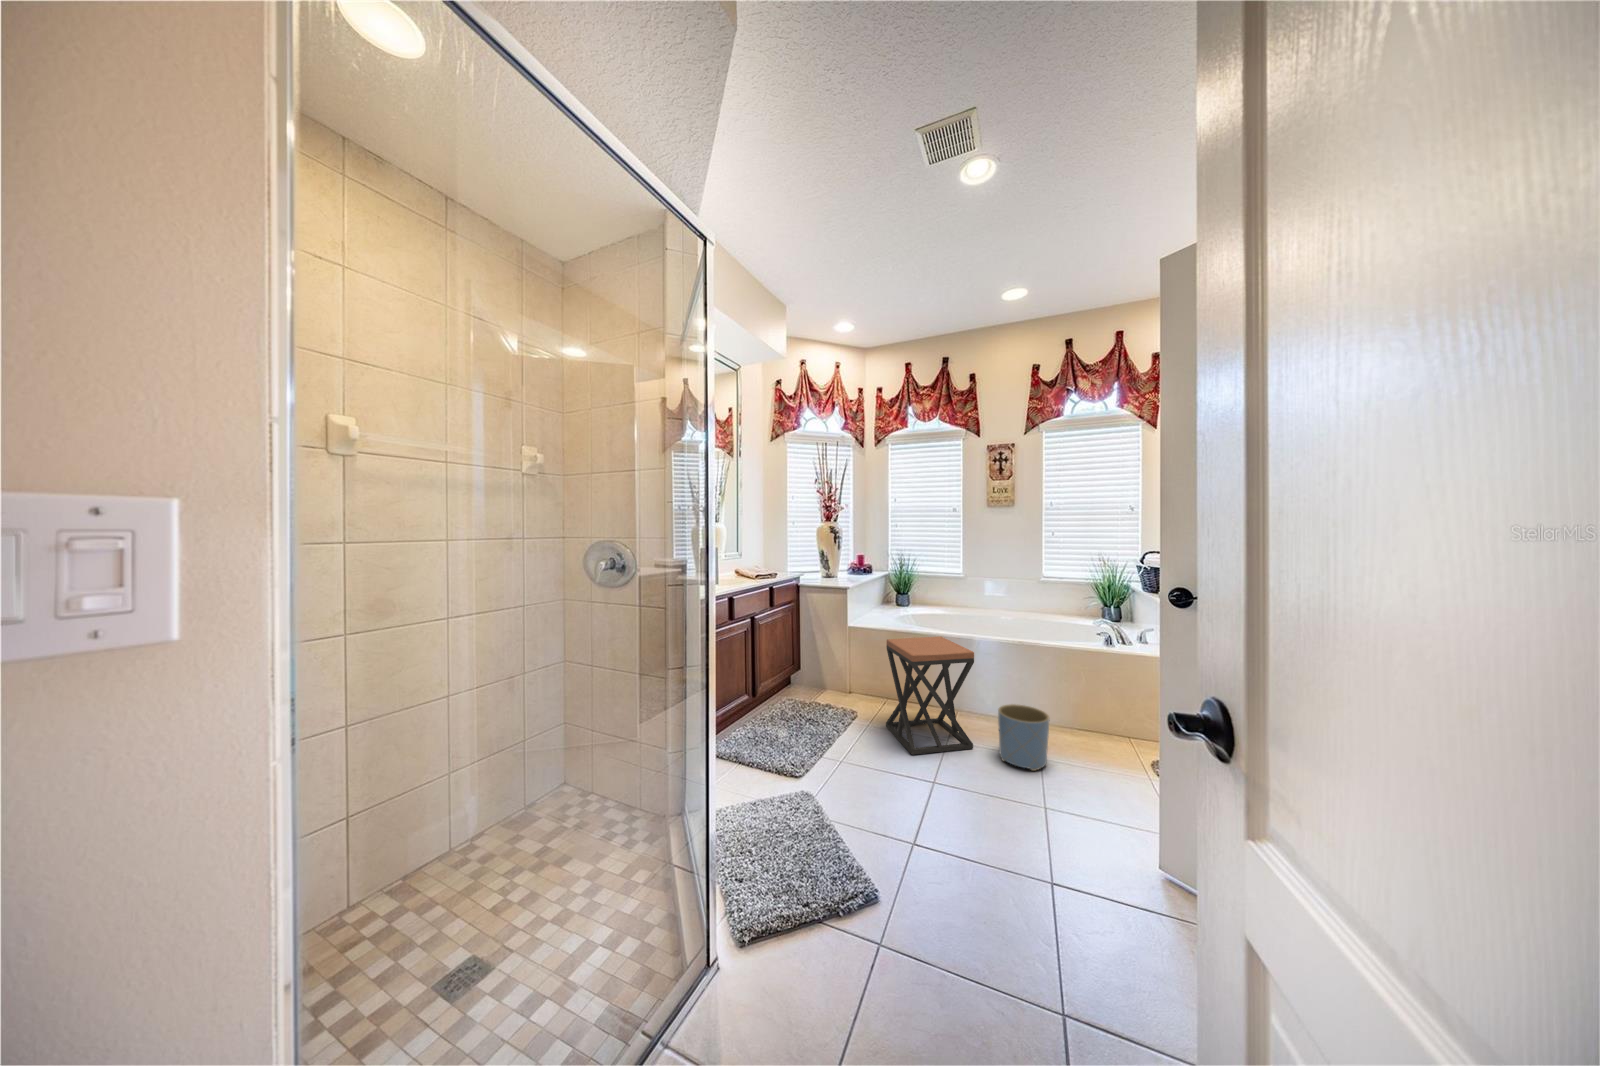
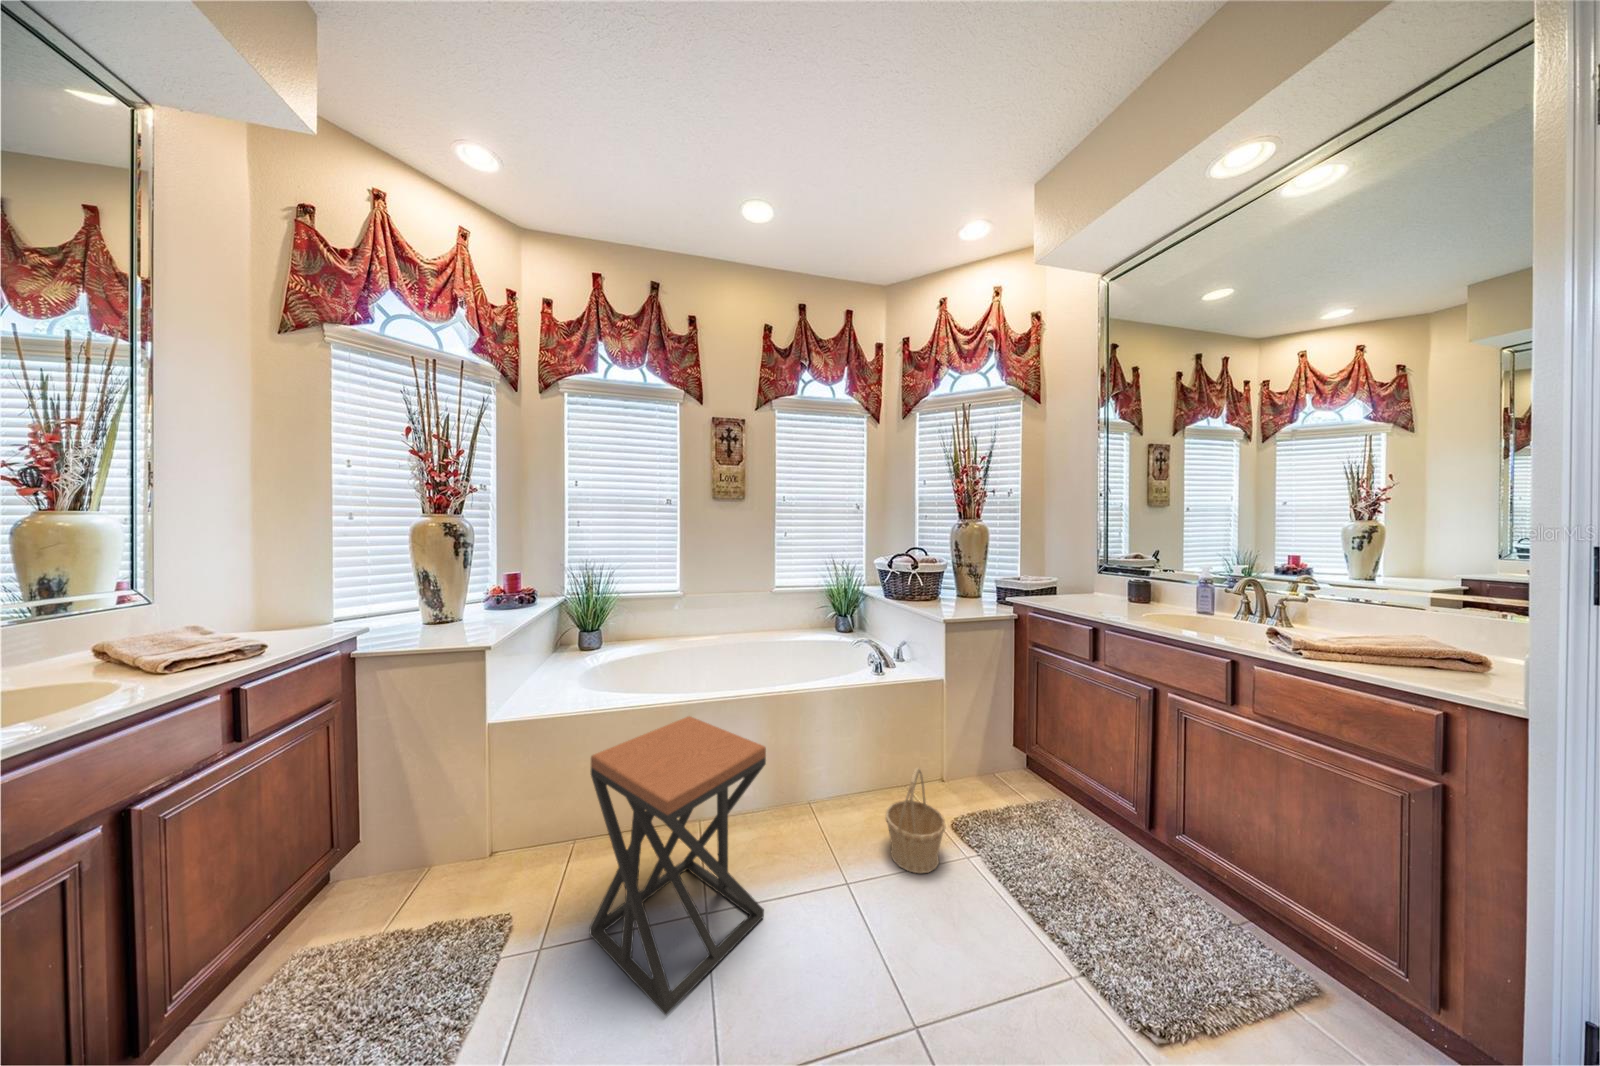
basket: none [1073,701,1121,771] -> present [885,768,945,873]
planter: present [998,704,1049,771] -> none [804,806,880,932]

